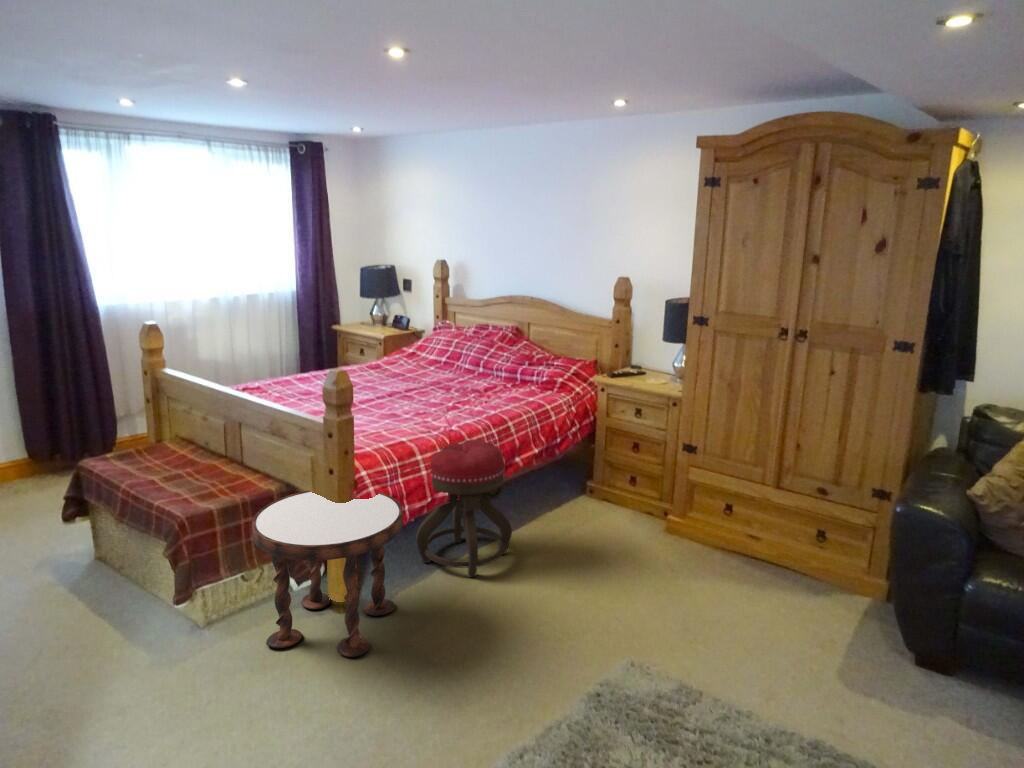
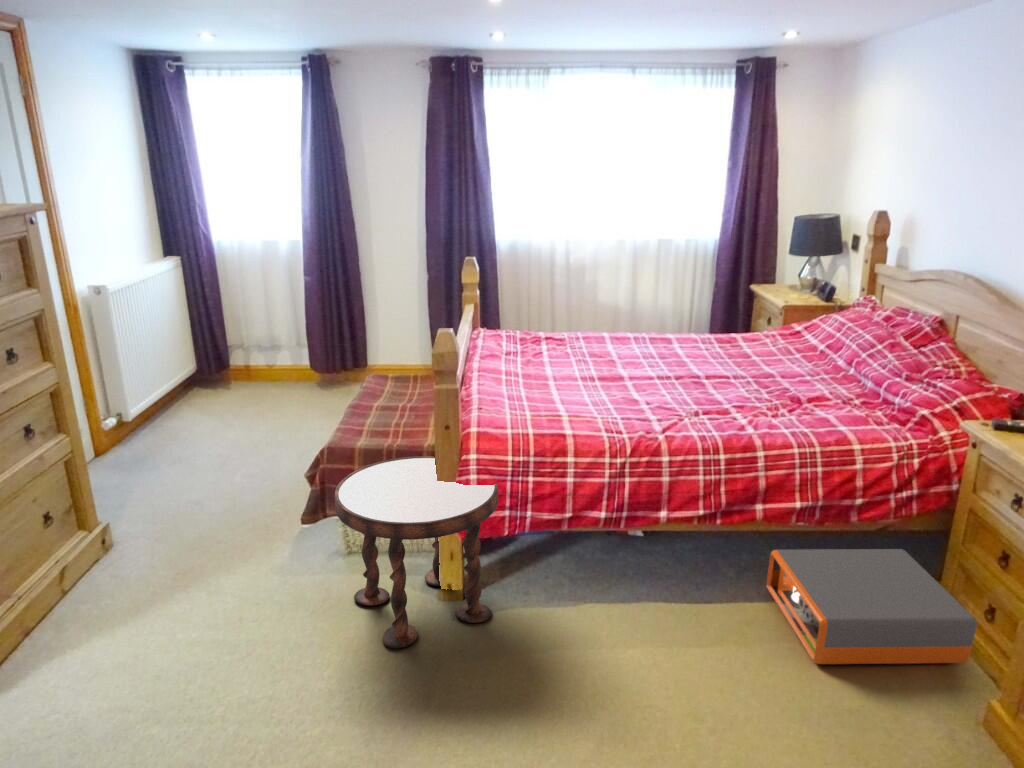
ottoman: present [416,439,512,577] -> none [575,450,695,635]
storage box: none [516,466,632,538] -> present [766,549,977,664]

